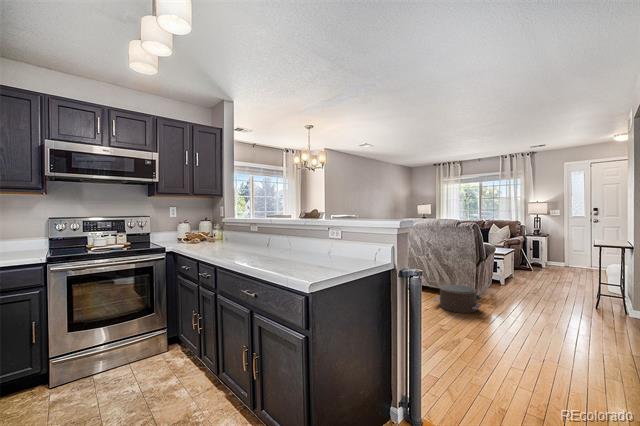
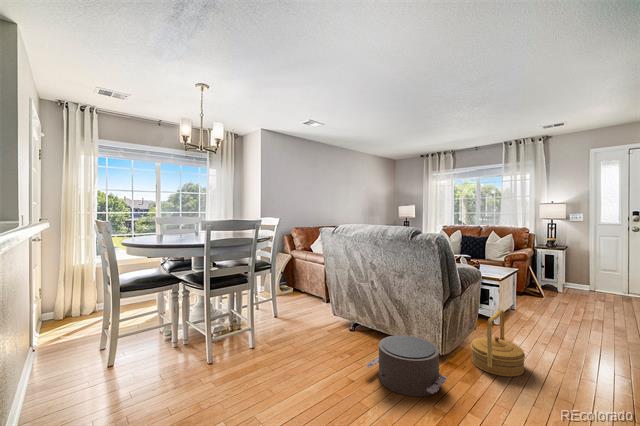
woven basket: none [490,270,524,305] -> present [470,309,525,377]

